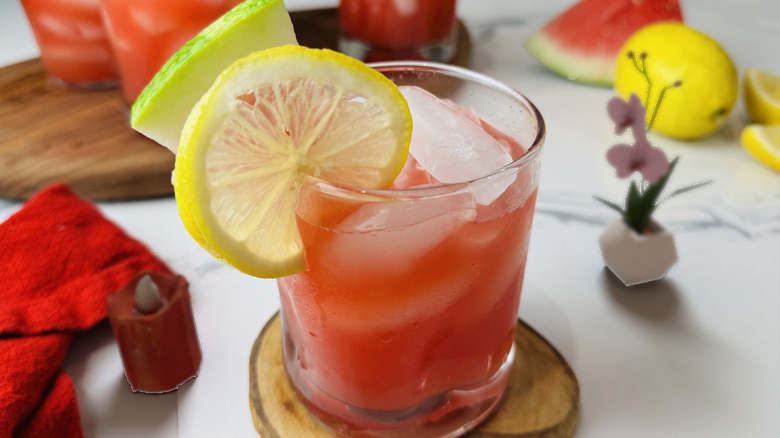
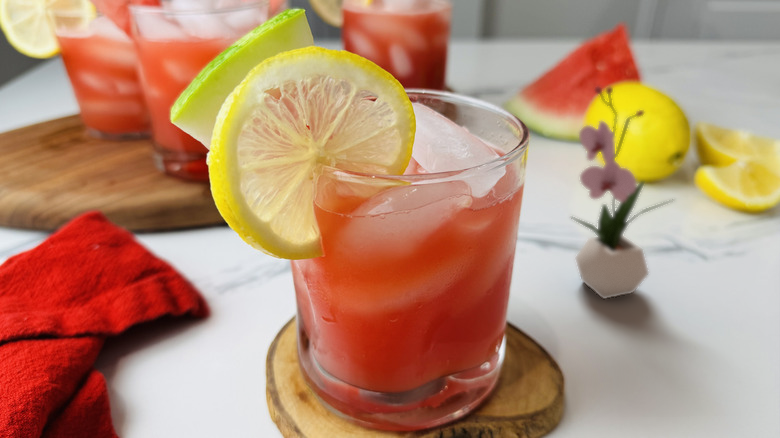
candle: present [107,270,203,394] -> none [138,276,223,389]

